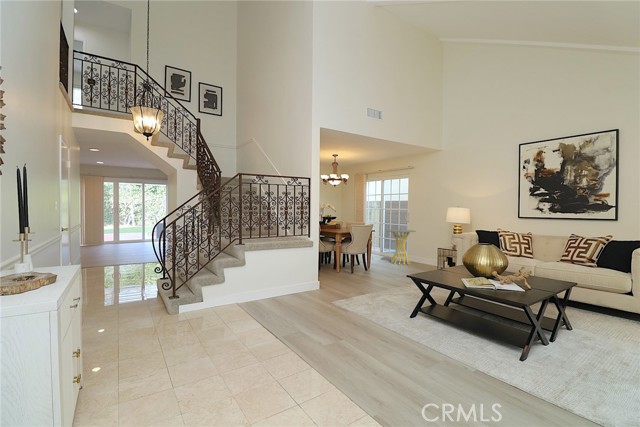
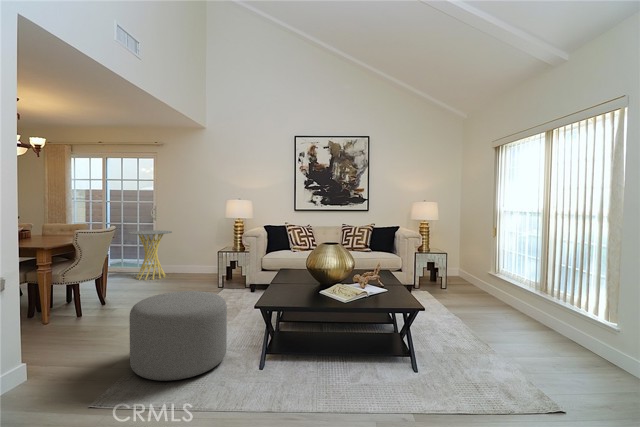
ottoman: none [317,263,372,311] -> present [129,291,227,381]

